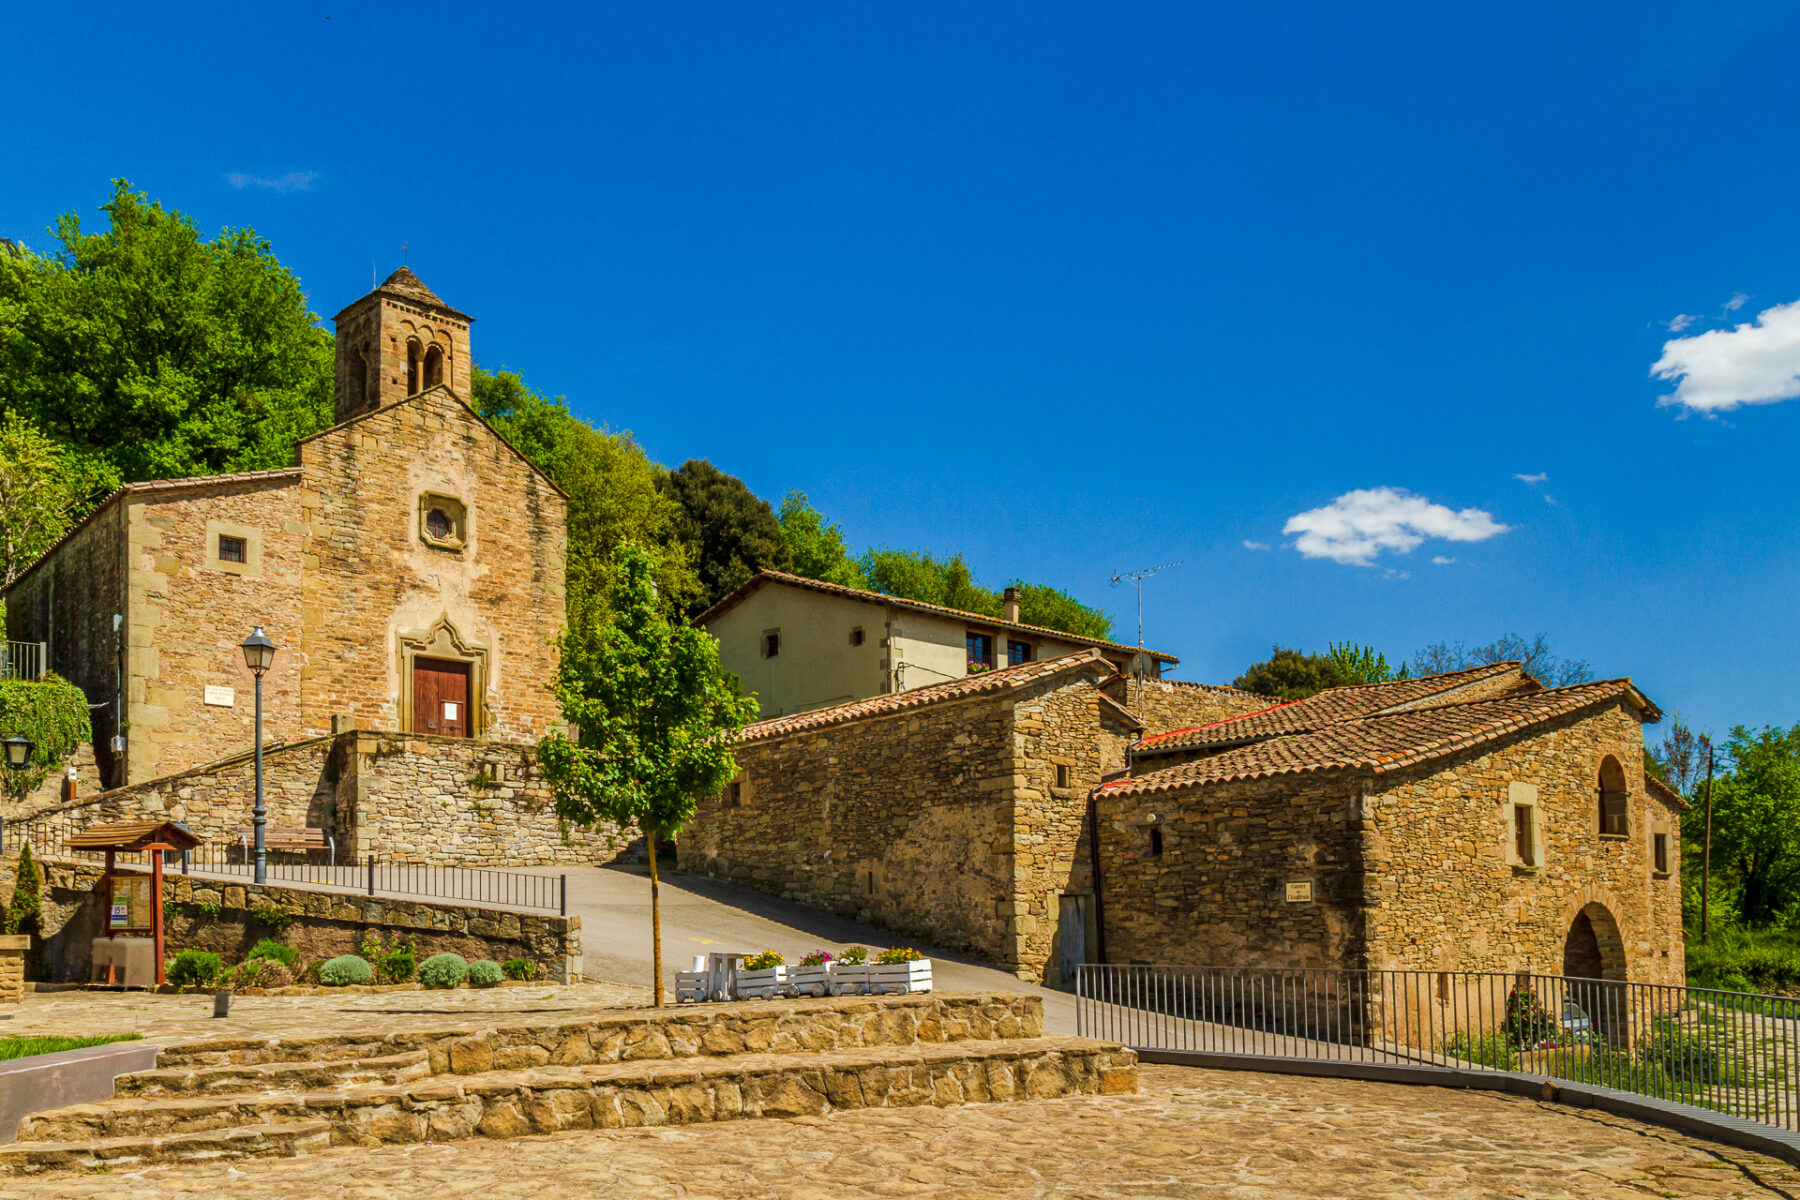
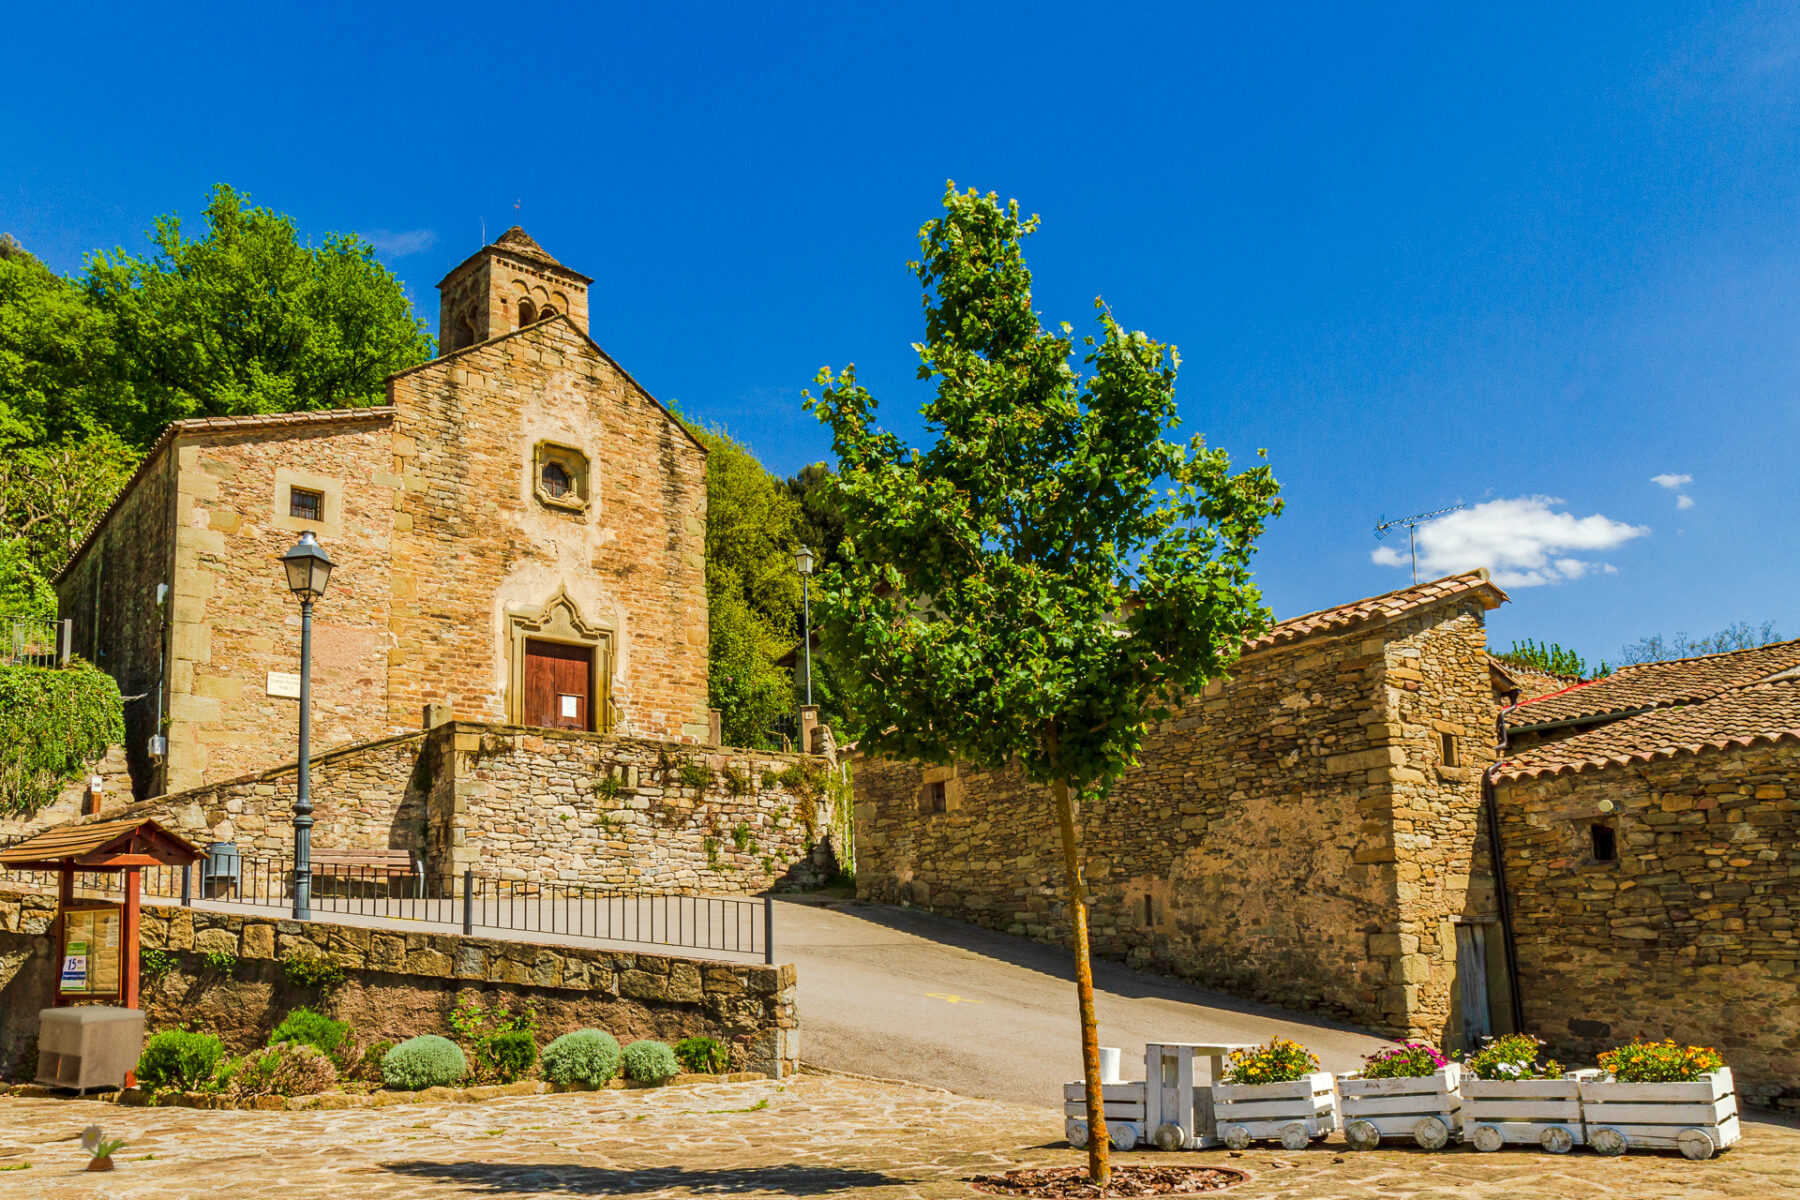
watering can: present [212,981,231,1017] -> none [148,1103,205,1176]
decorative plant: none [168,991,196,1016] -> present [80,1124,129,1171]

